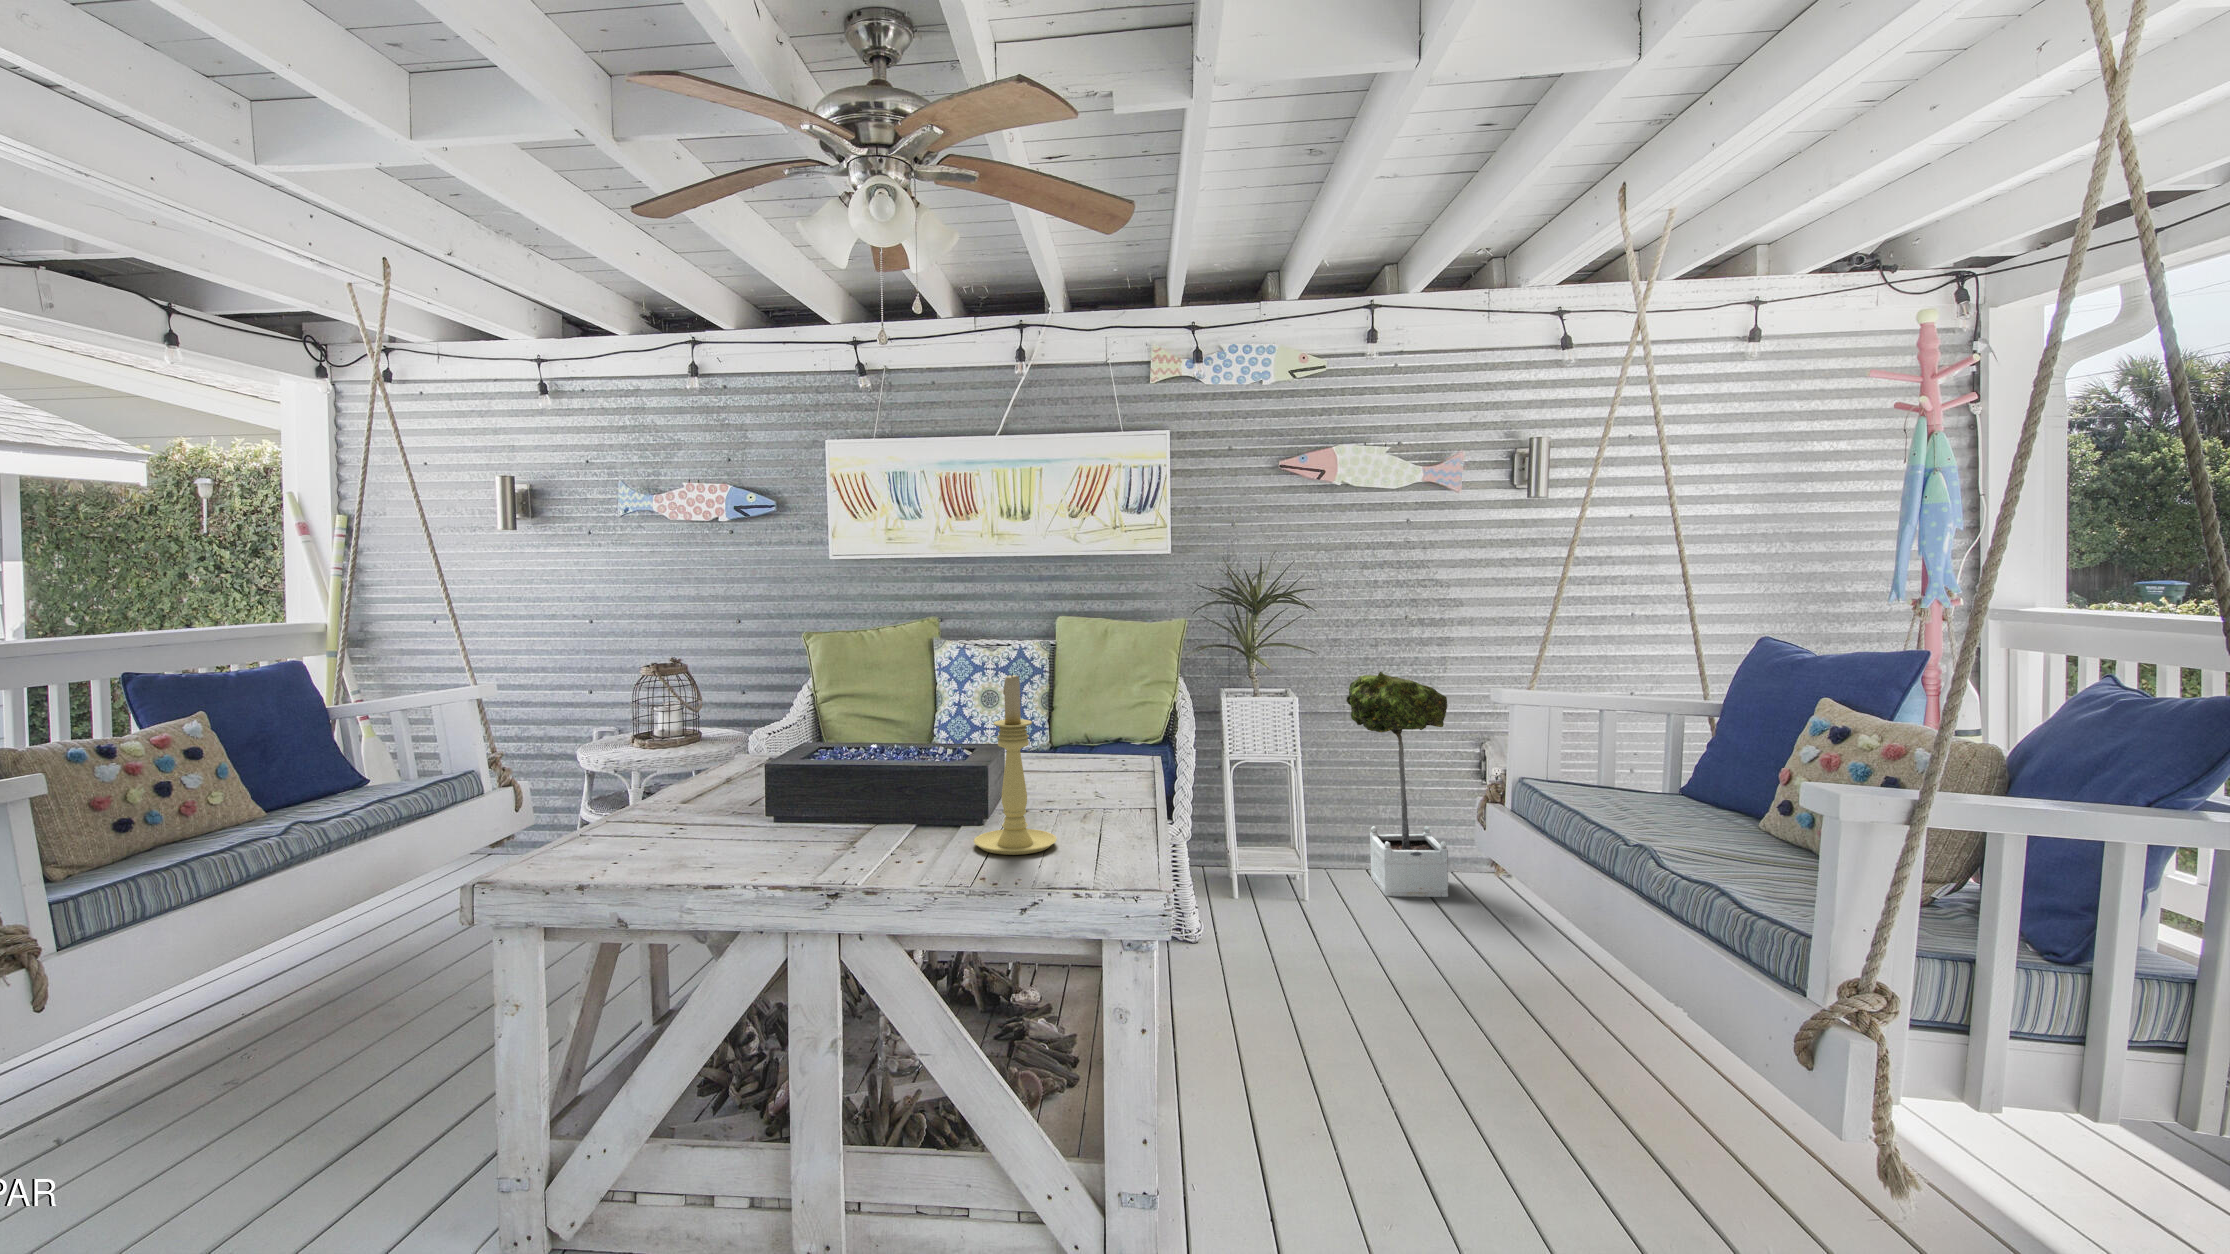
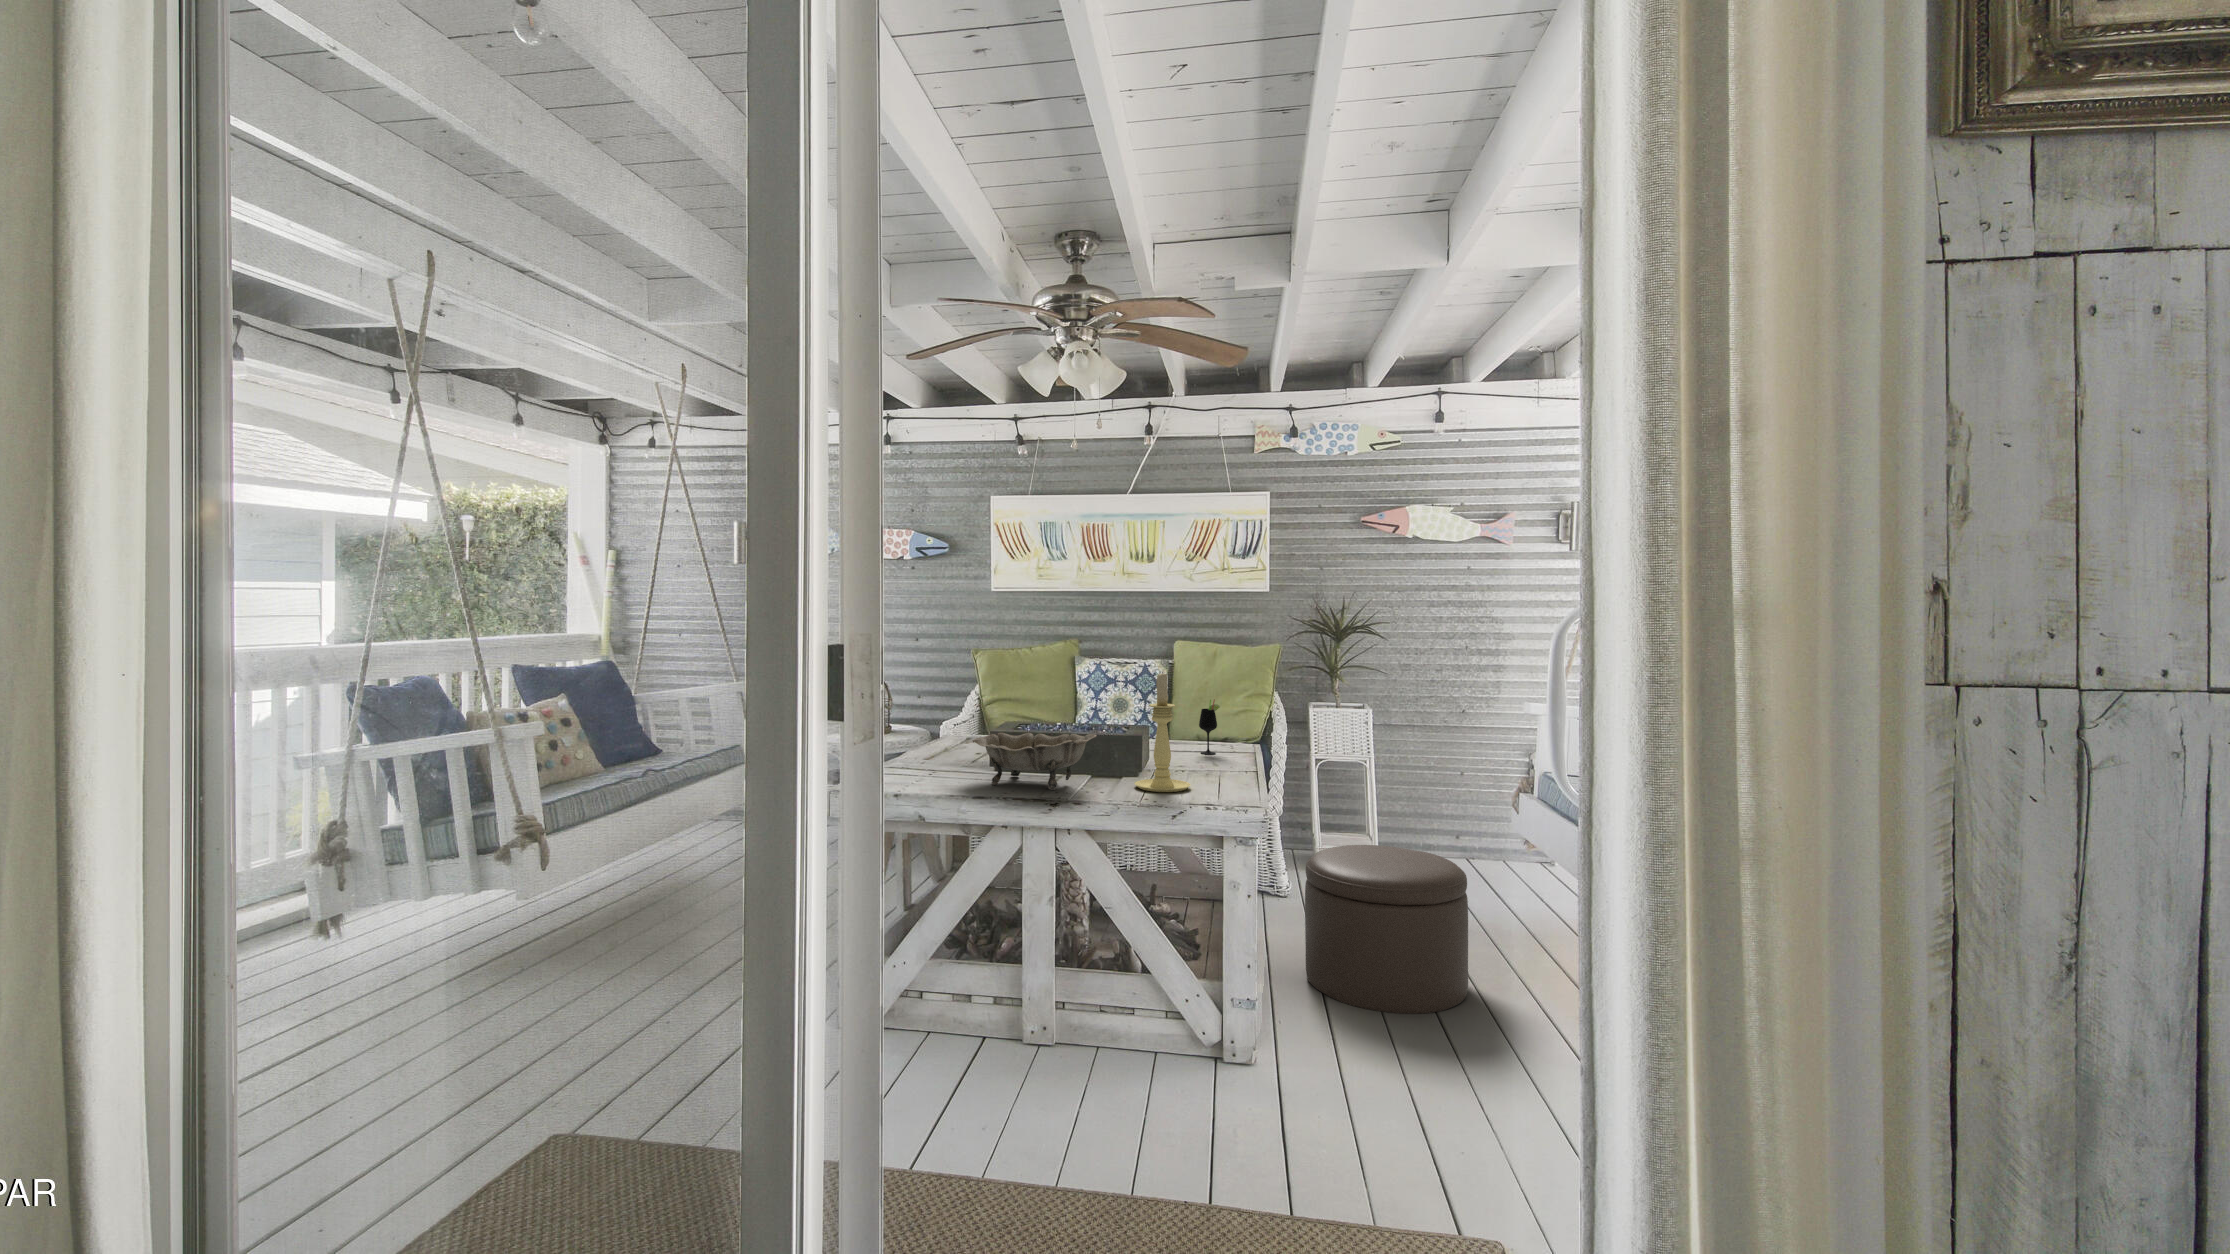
potted tree: present [1346,672,1448,897] -> none [1414,691,1497,877]
wine glass: none [1077,700,1106,775] -> present [1199,699,1220,754]
decorative bowl: none [727,765,916,858] -> present [972,733,1097,790]
ottoman: none [1224,895,1449,1153] -> present [1305,845,1468,1014]

